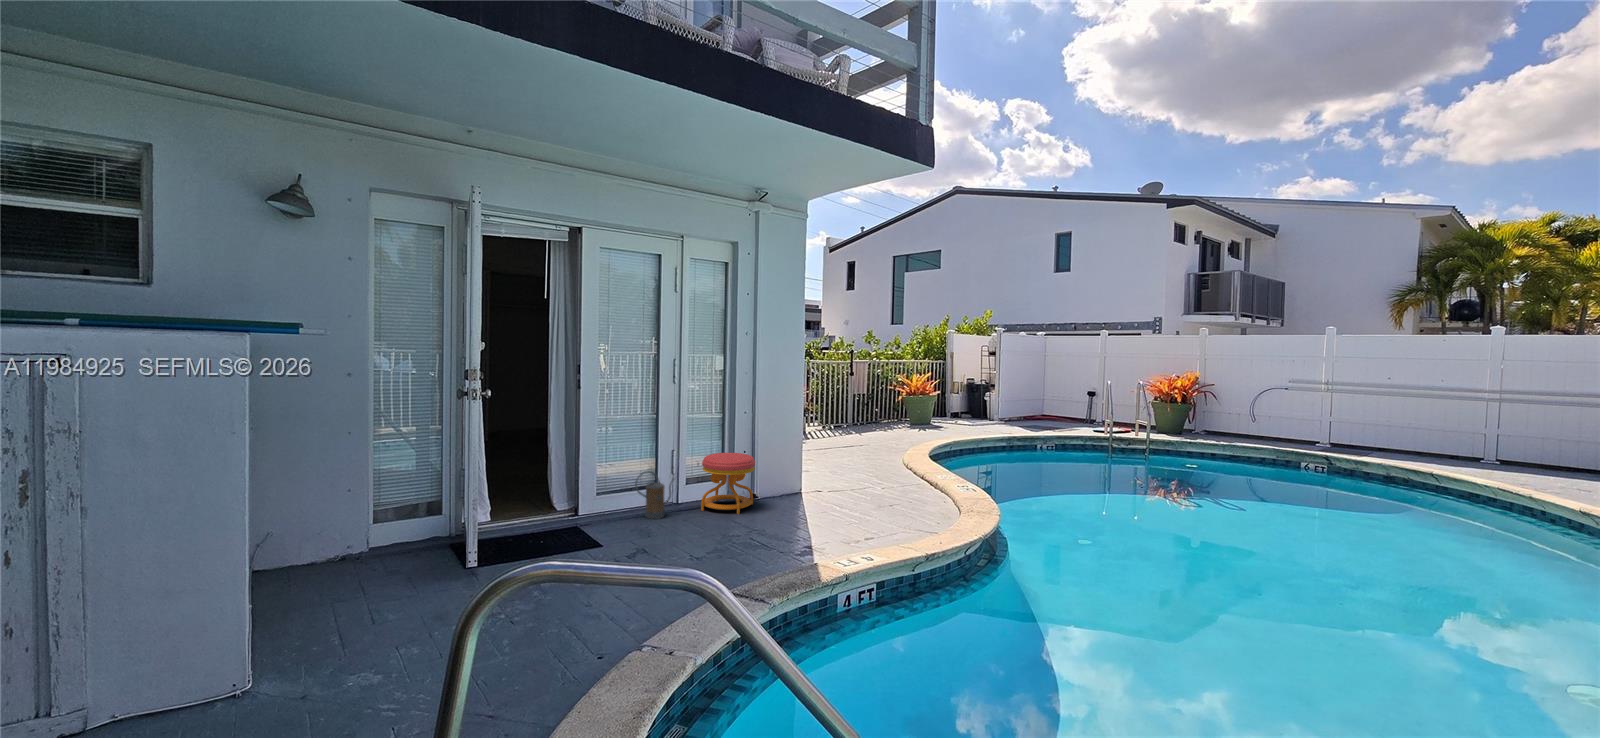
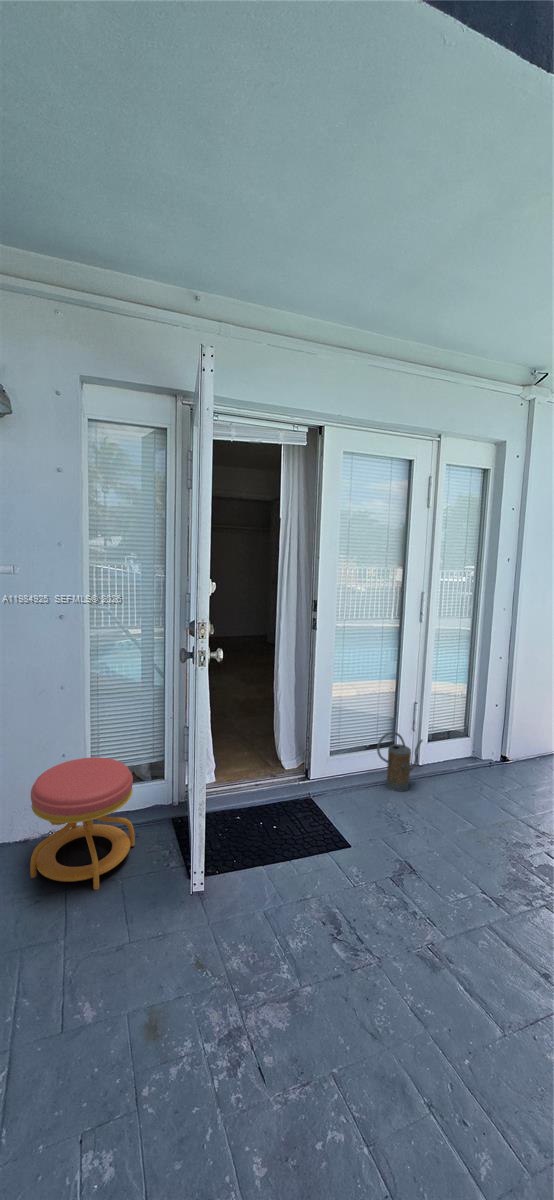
stool: present [701,453,755,514] -> present [30,757,135,890]

